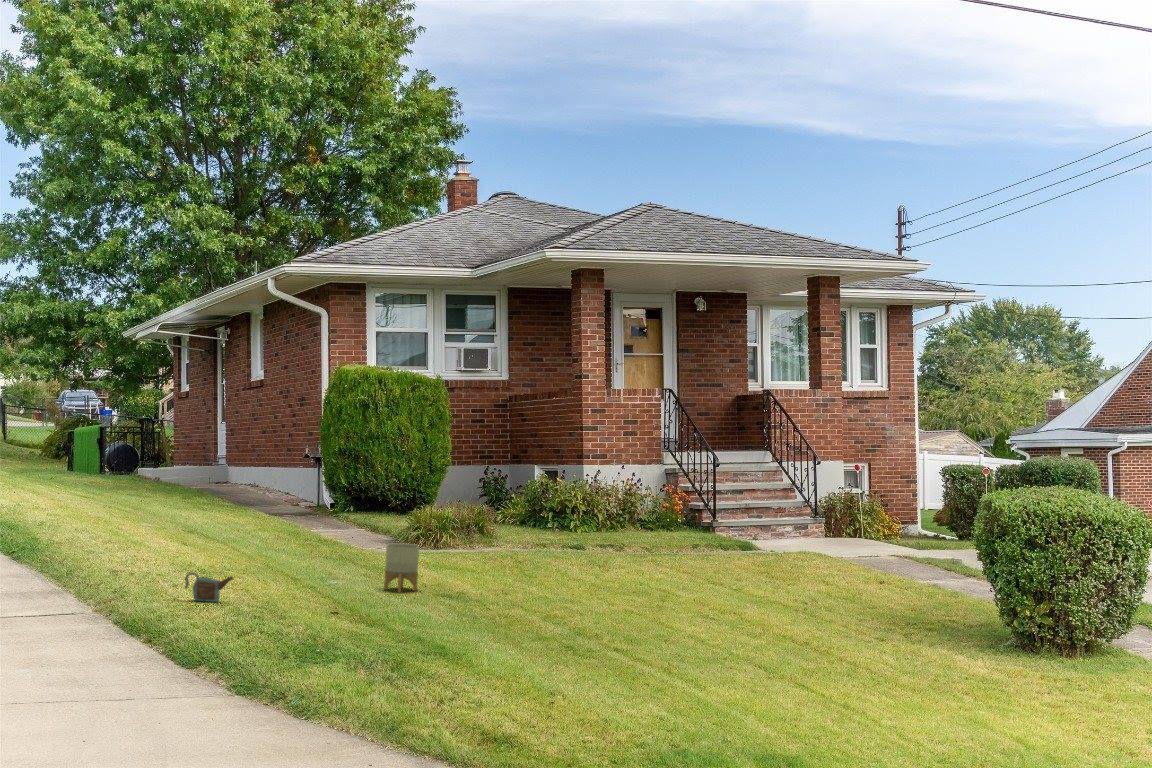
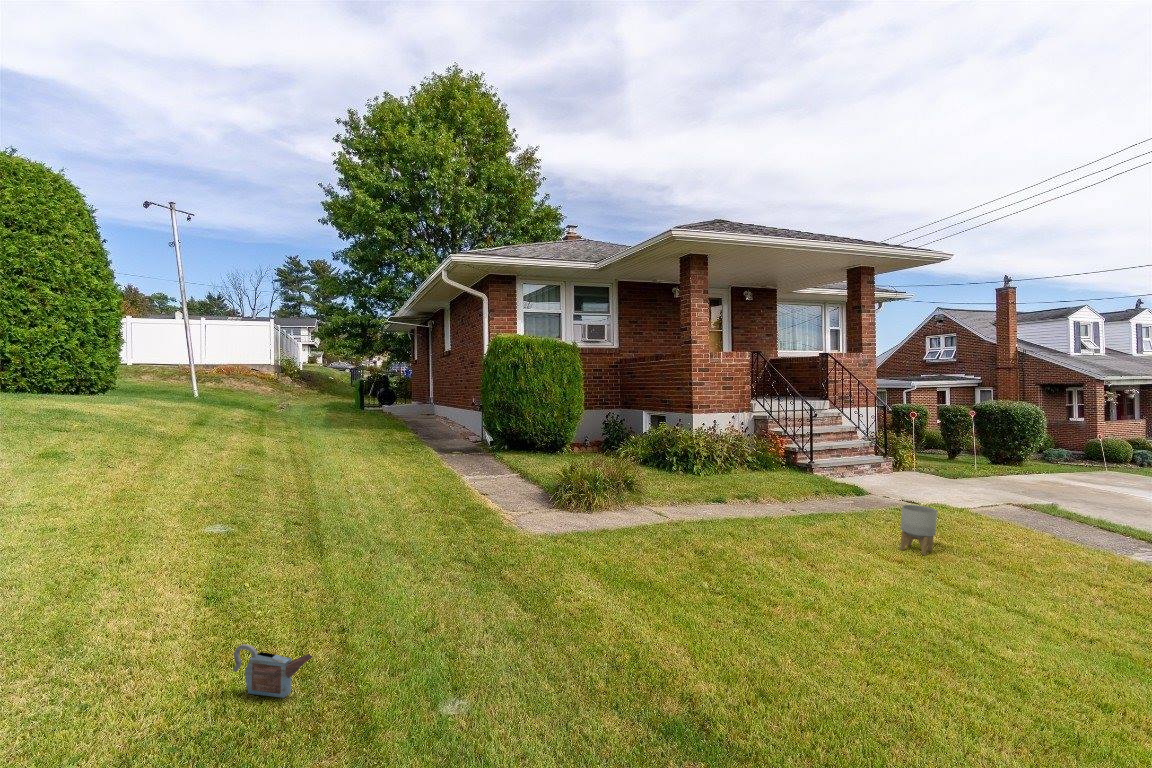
planter: present [384,543,419,593] -> present [900,505,937,555]

